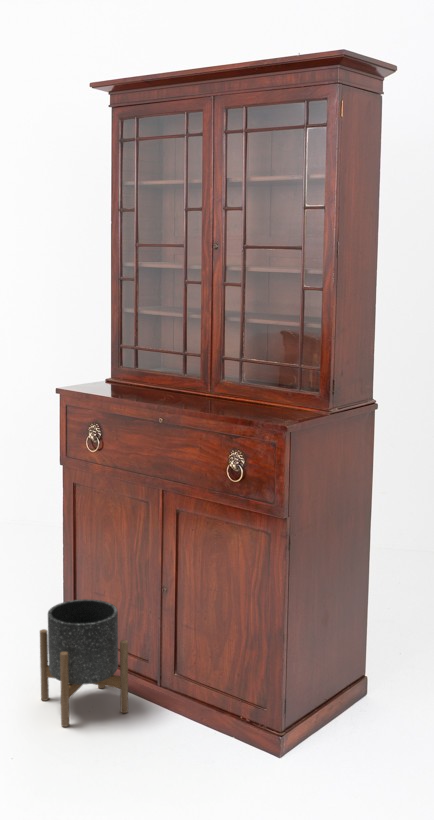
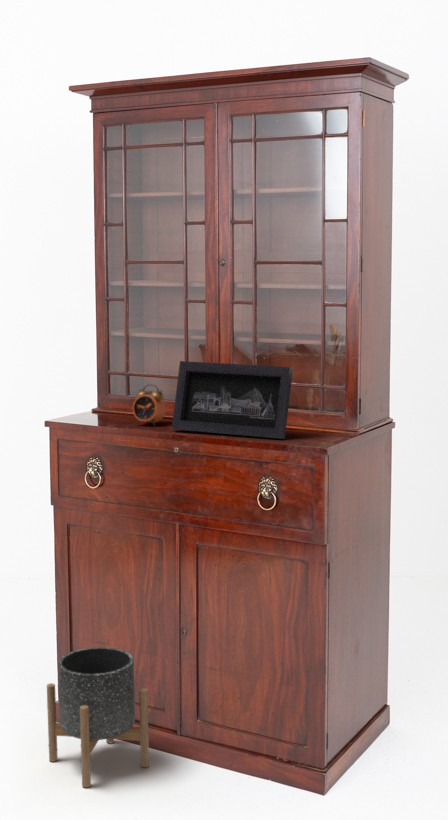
picture frame: none [160,338,268,415] -> present [172,361,293,439]
alarm clock: none [131,359,162,398] -> present [133,385,166,425]

